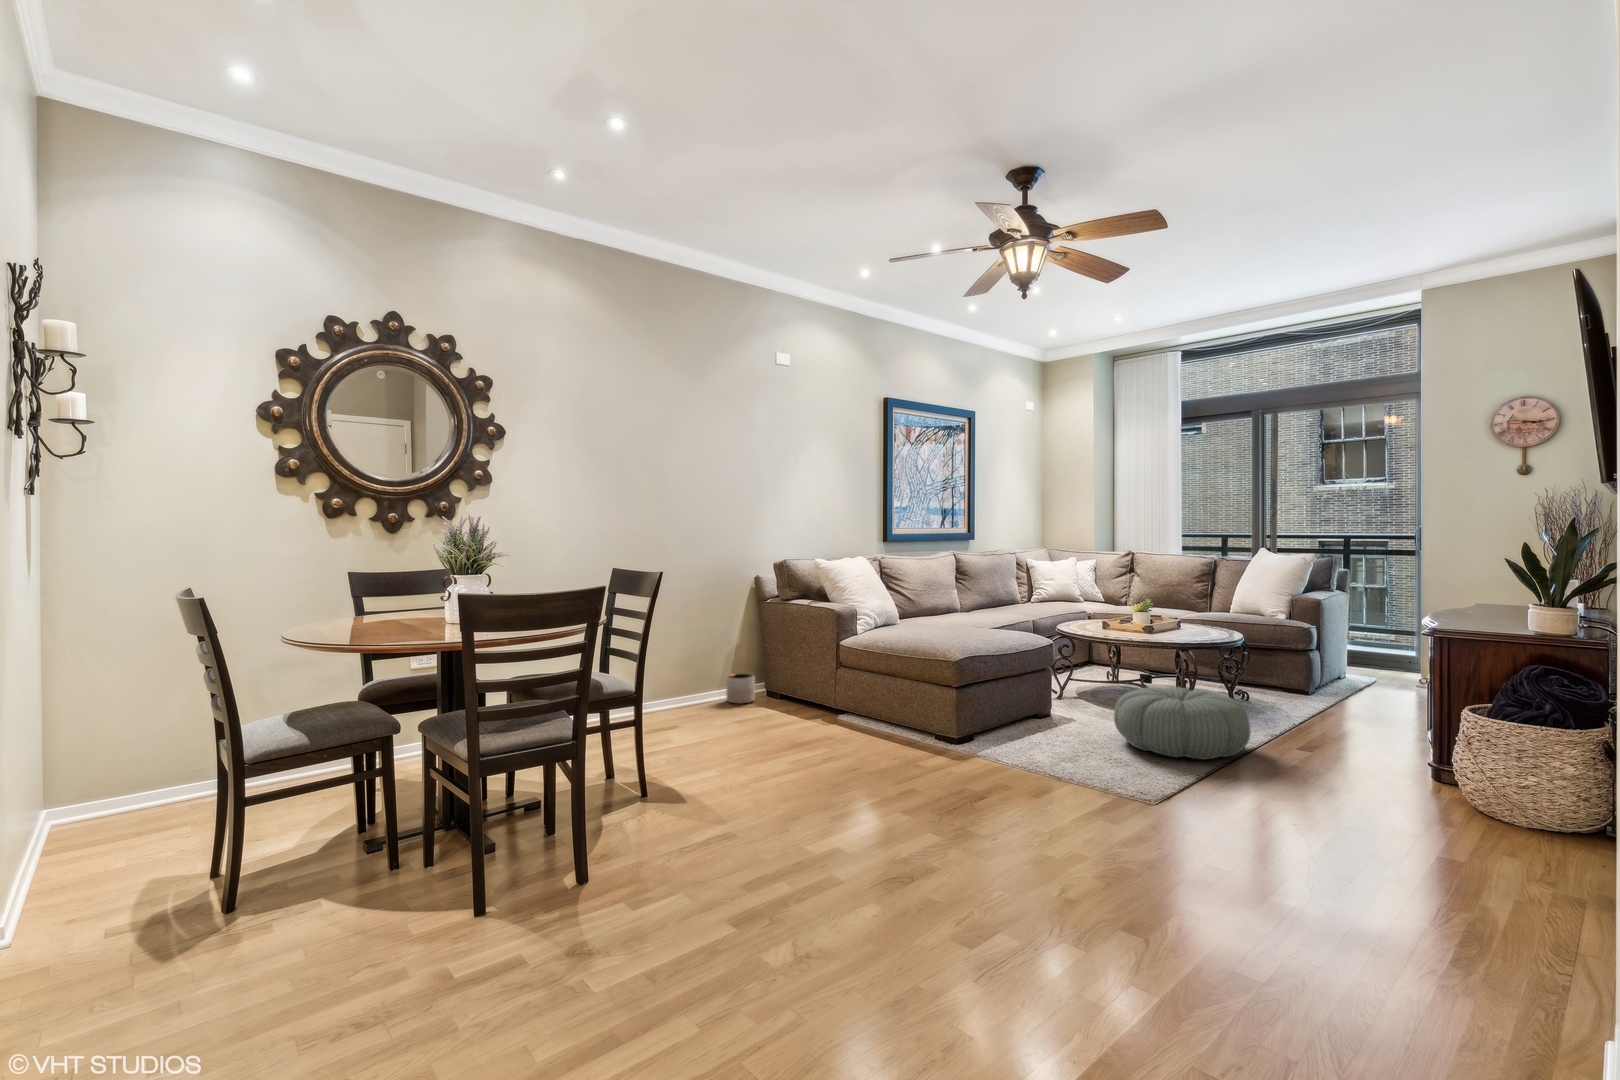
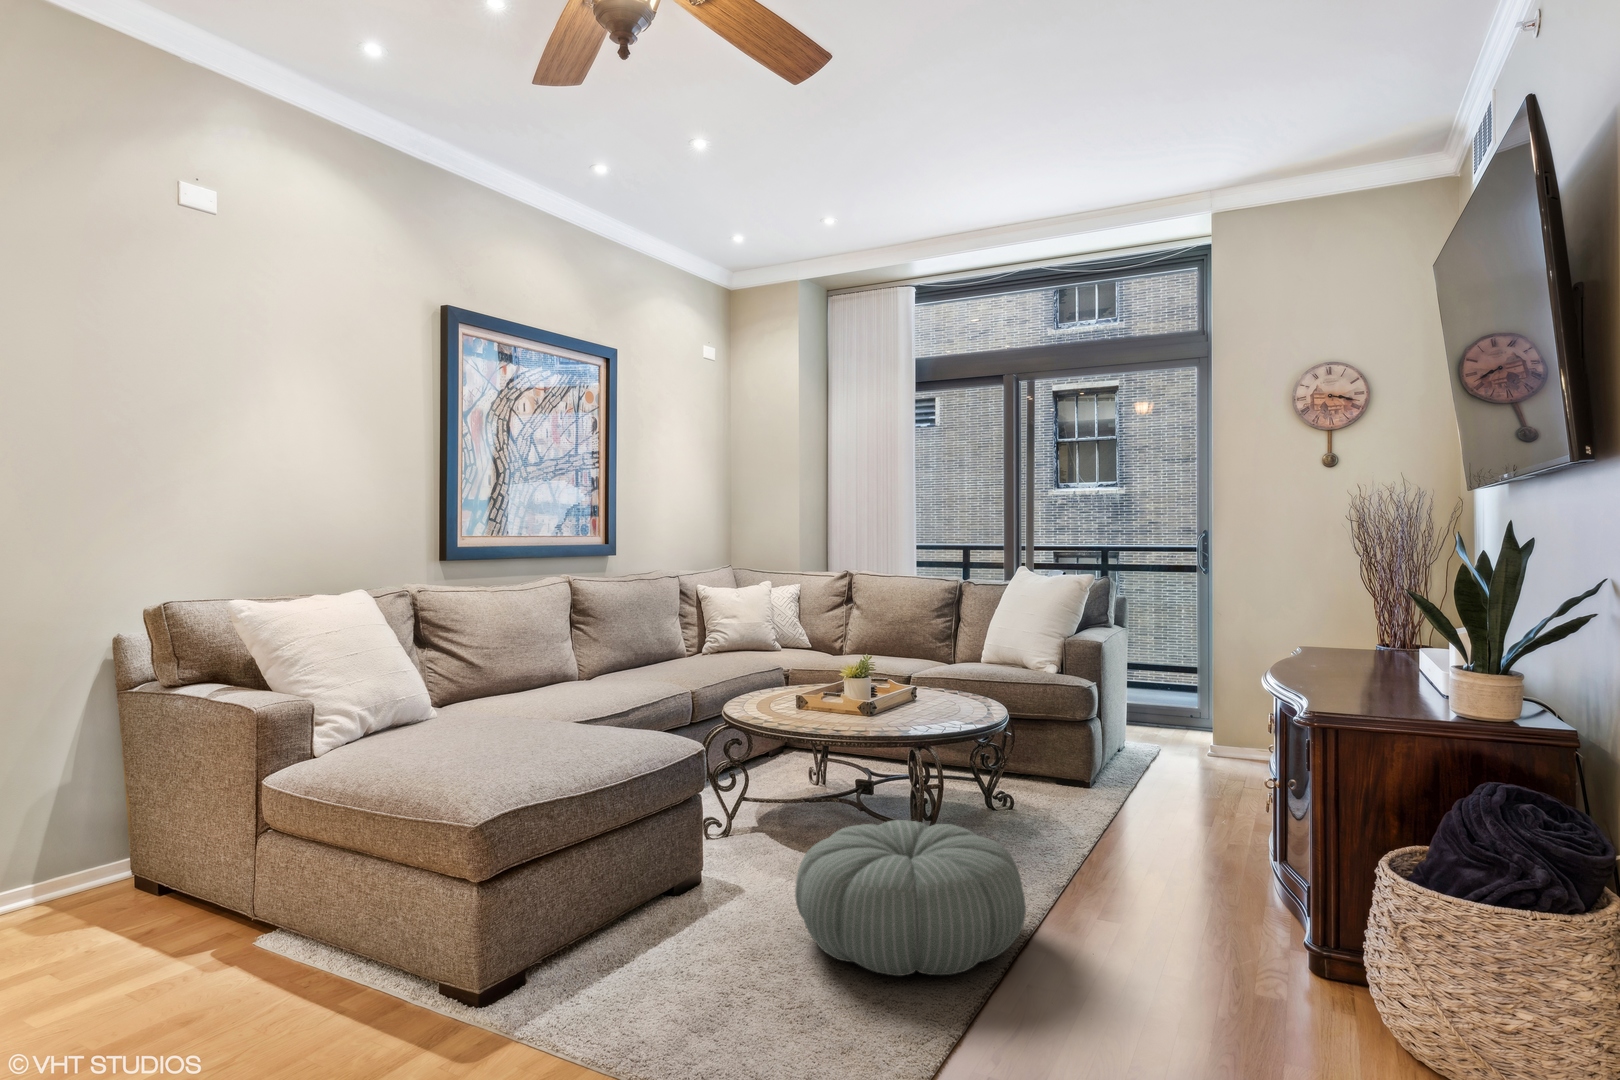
planter: present [726,673,755,704] -> none [21,842,99,914]

